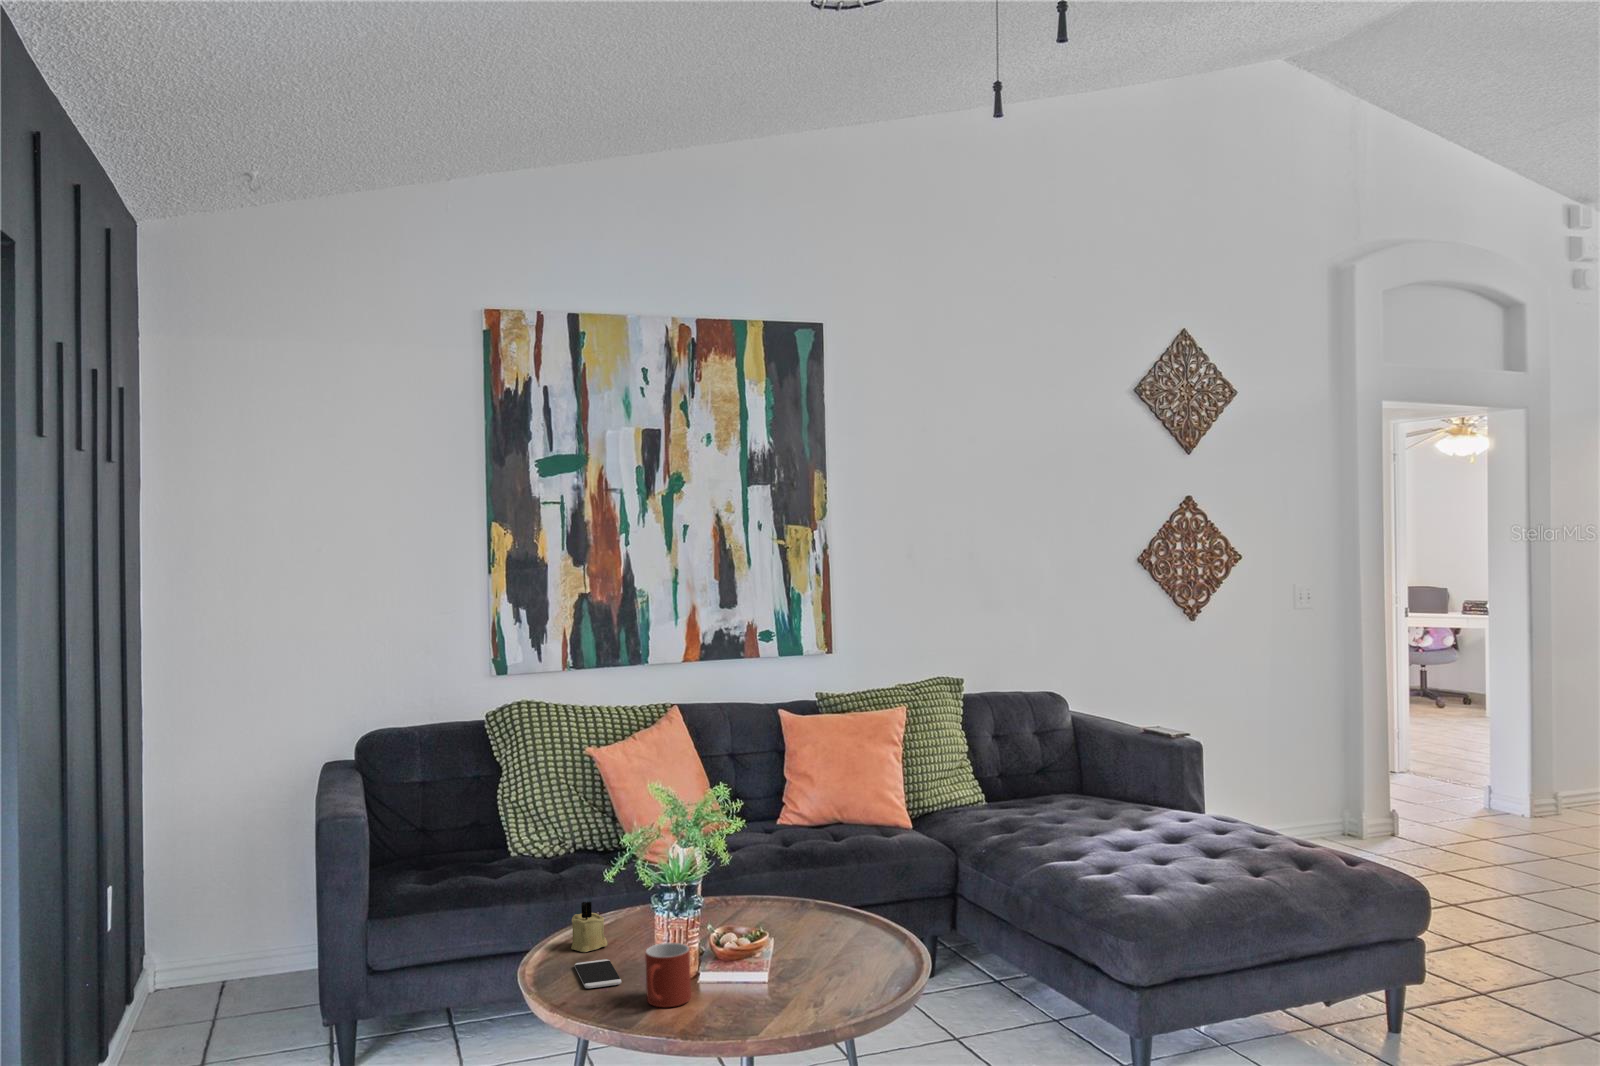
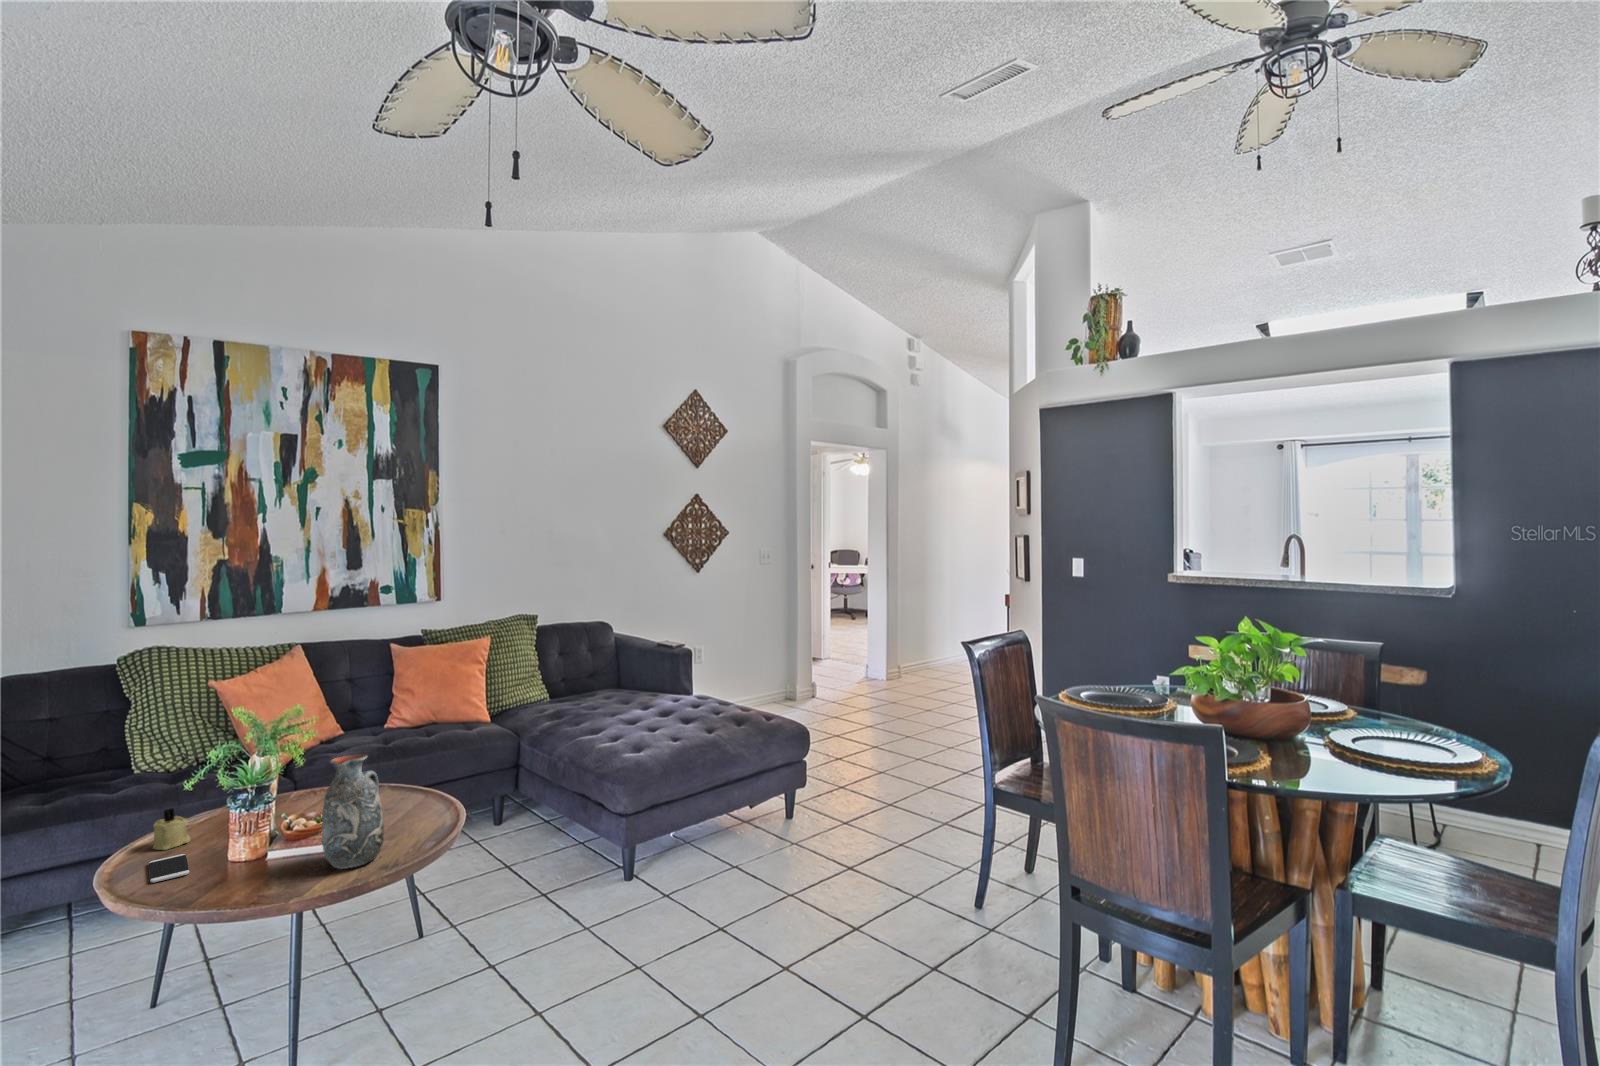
decorative vase: none [766,855,837,1003] -> present [321,754,384,869]
mug: present [645,943,691,1007] -> none [203,835,252,890]

